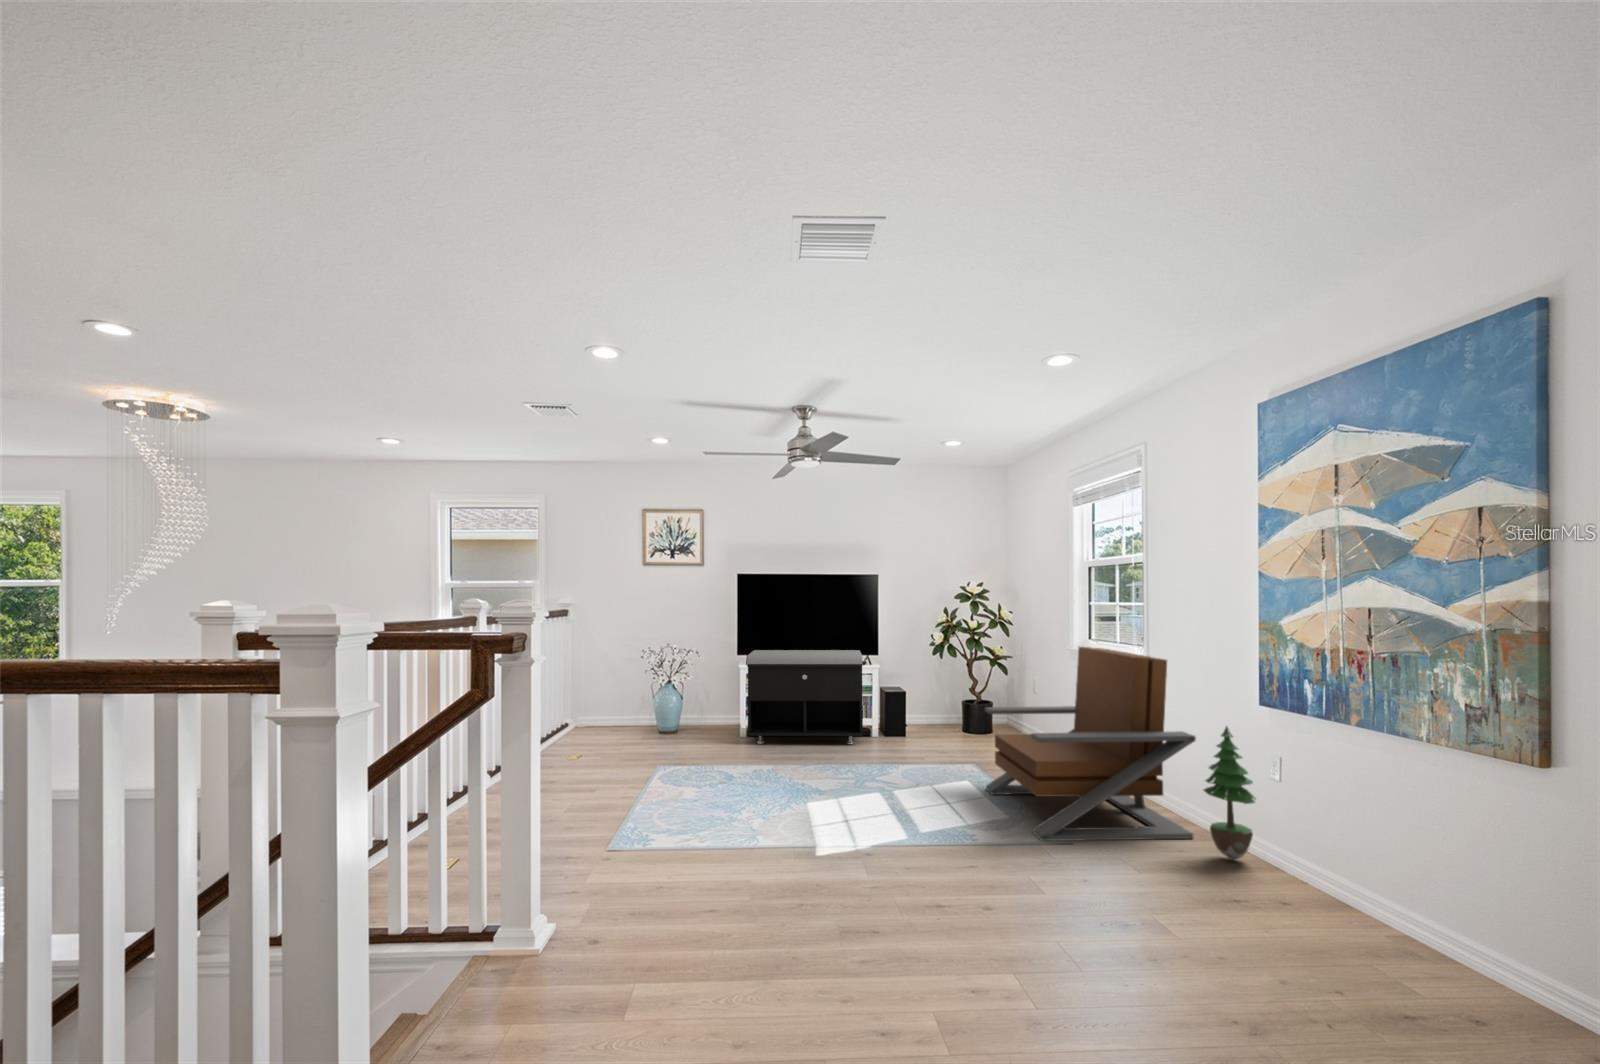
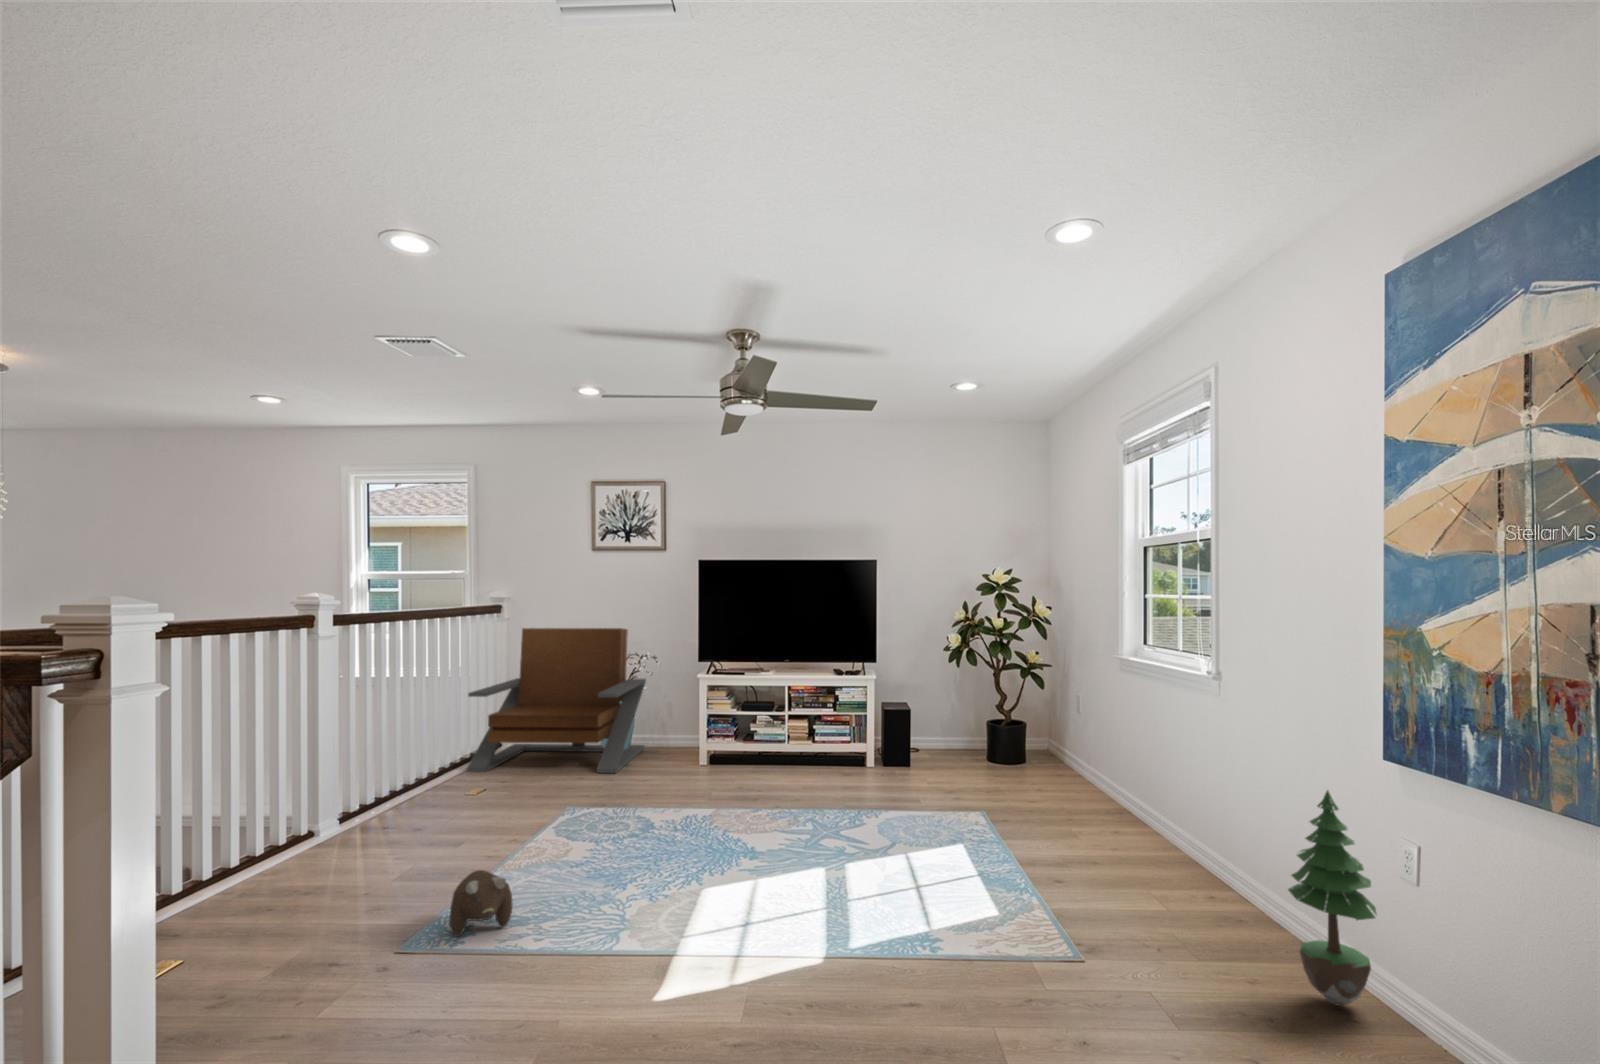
lounge chair: present [985,647,1196,841] -> present [466,628,646,773]
storage bench: present [747,650,863,744] -> none [700,655,850,777]
plush toy: none [633,799,678,844] -> present [449,870,512,937]

